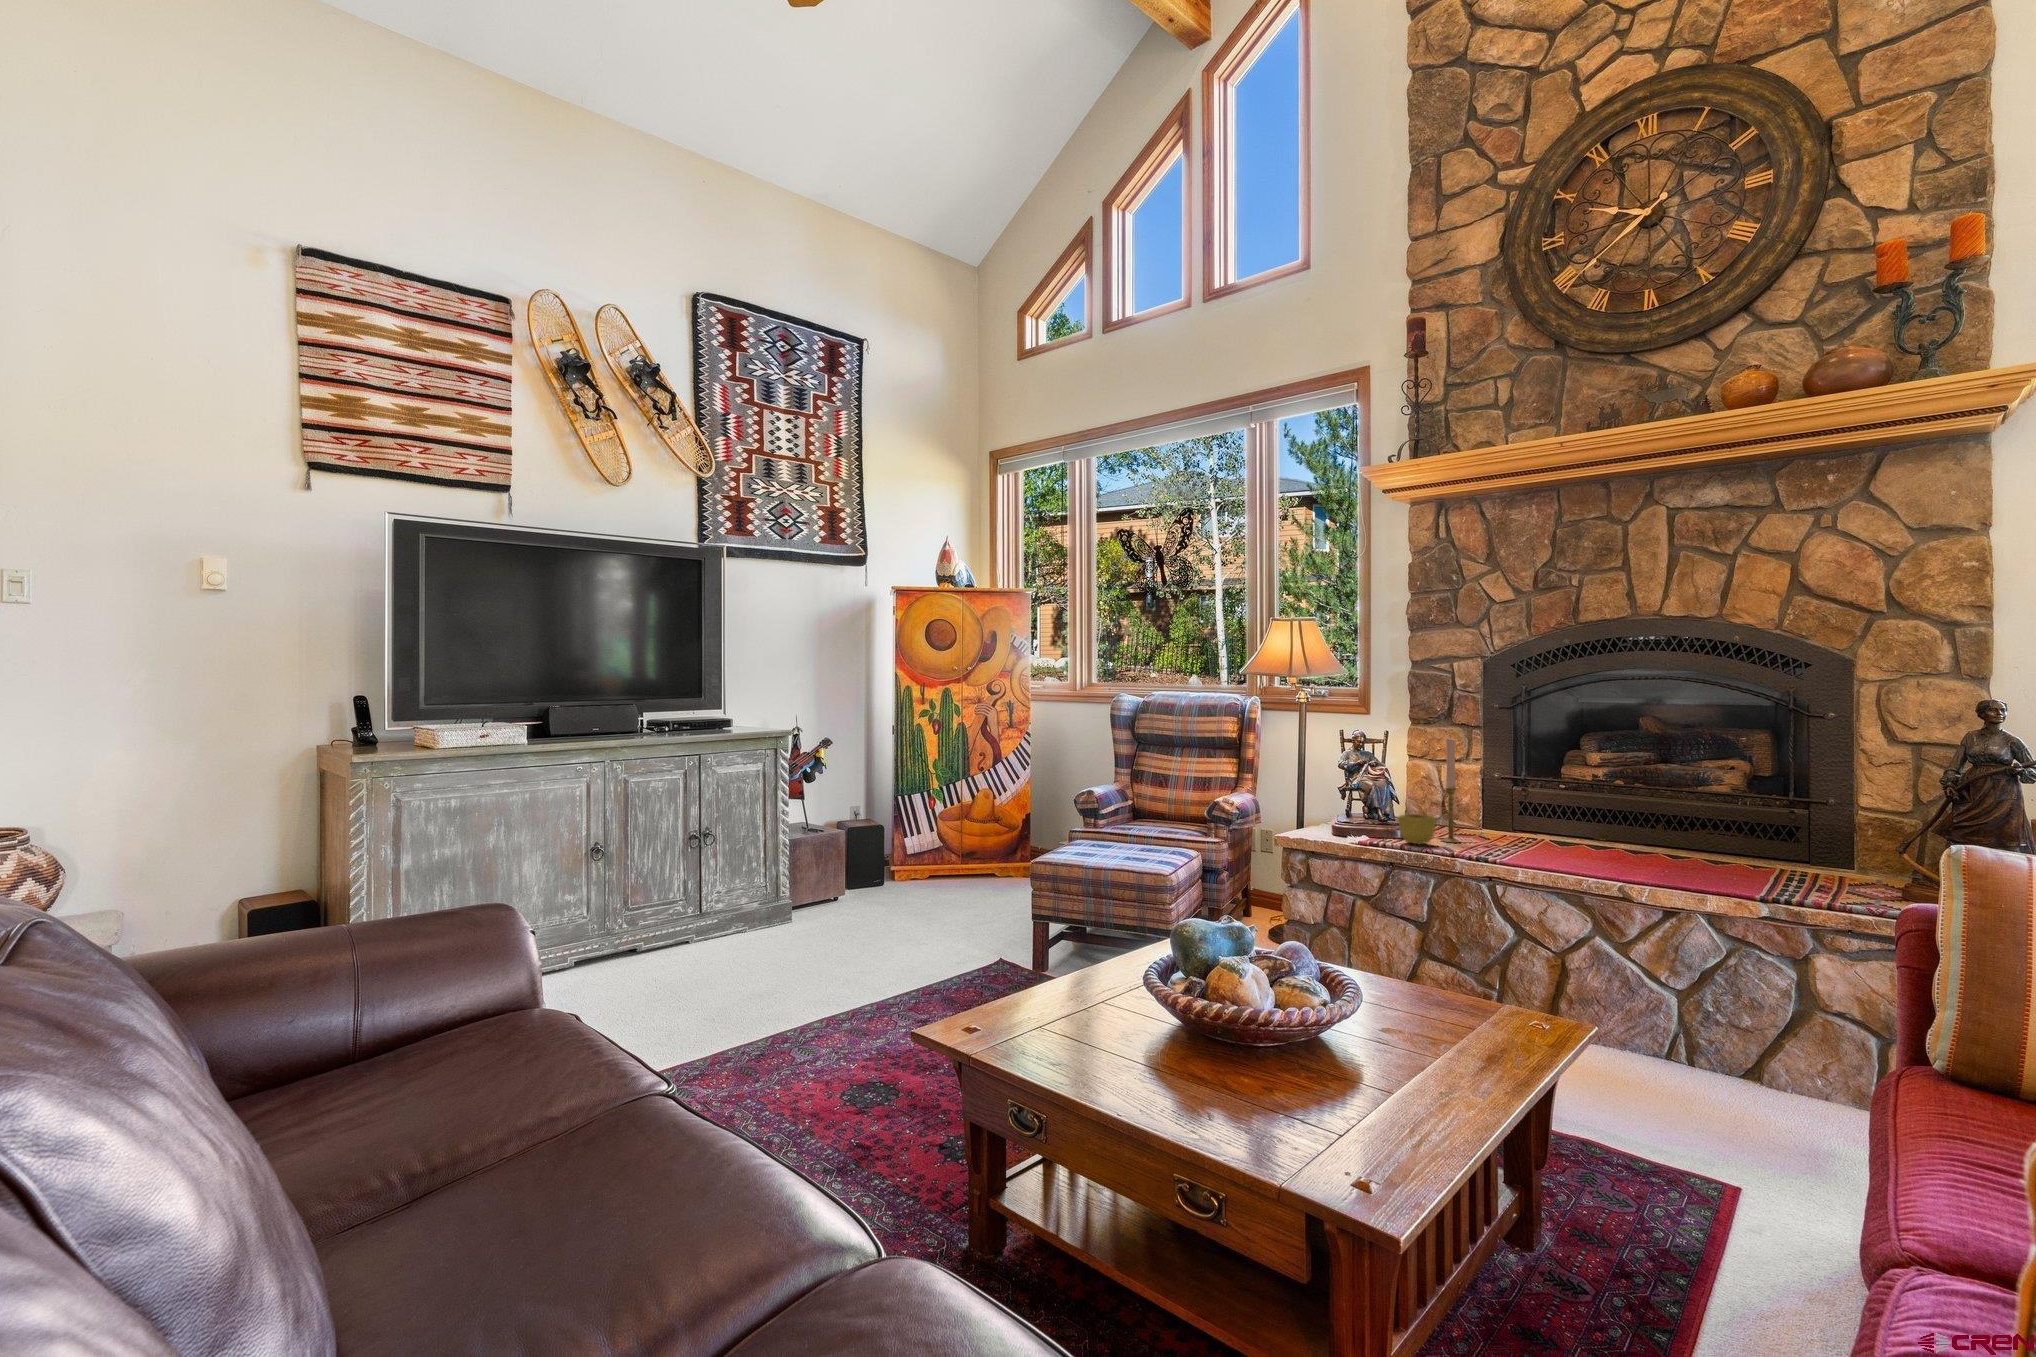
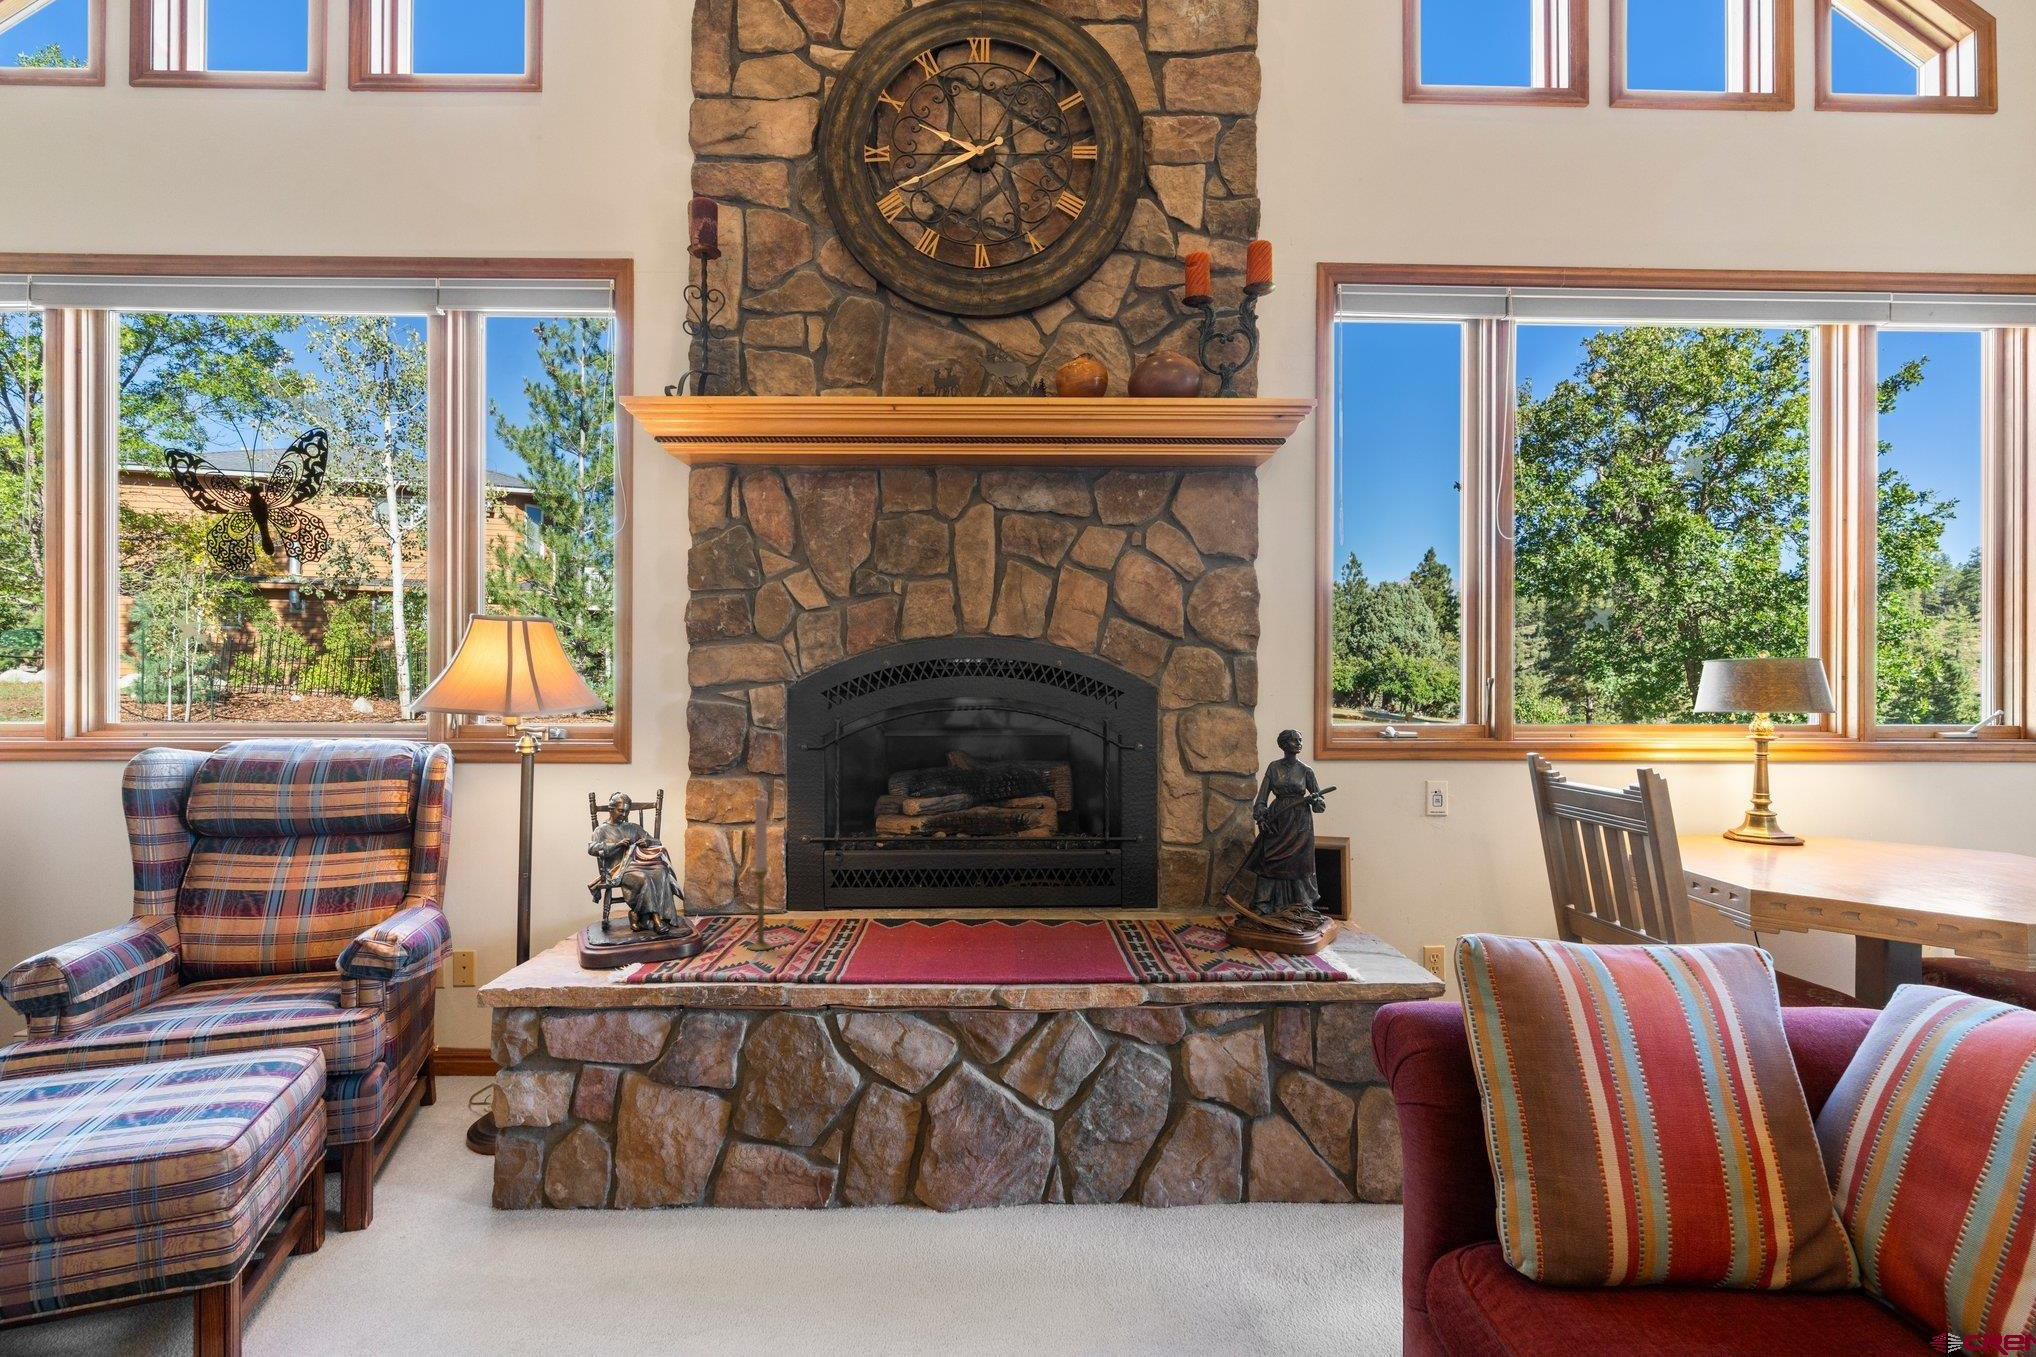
flower pot: present [1398,814,1436,844] -> none [689,916,745,964]

